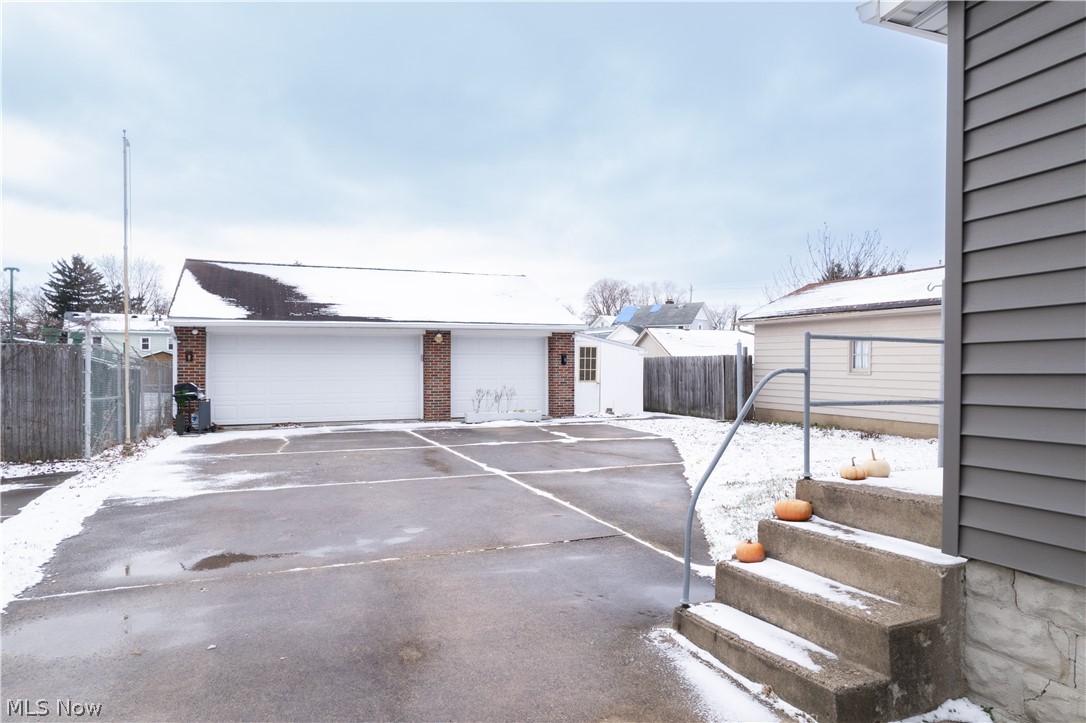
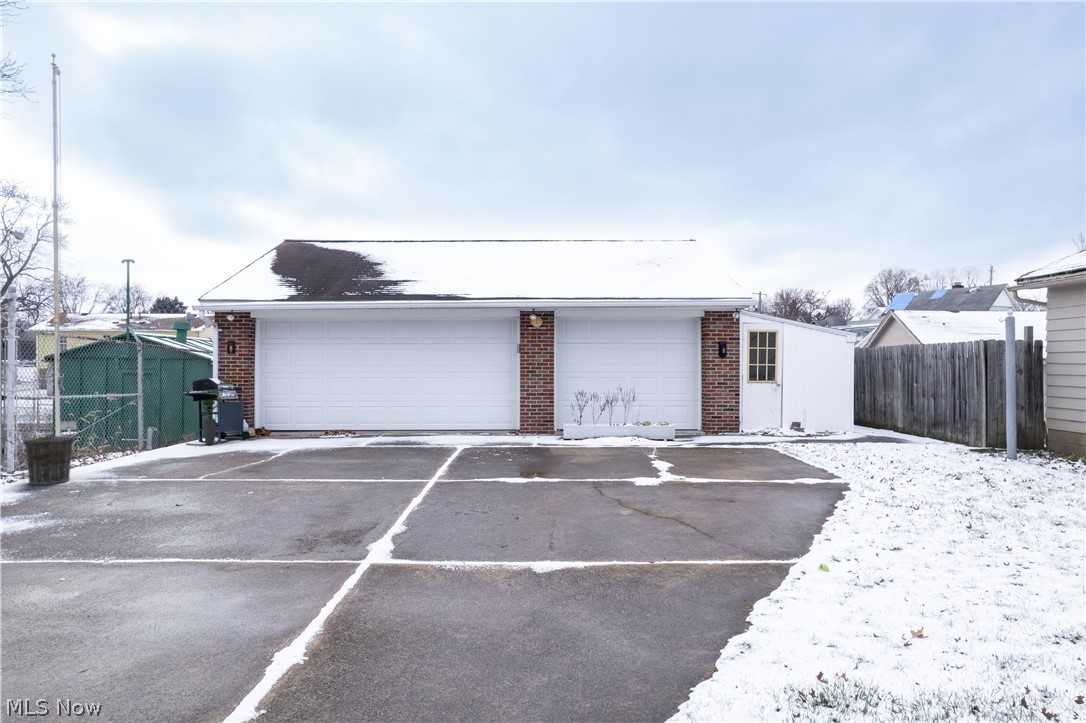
trash can: none [98,422,134,458] -> present [24,435,74,485]

